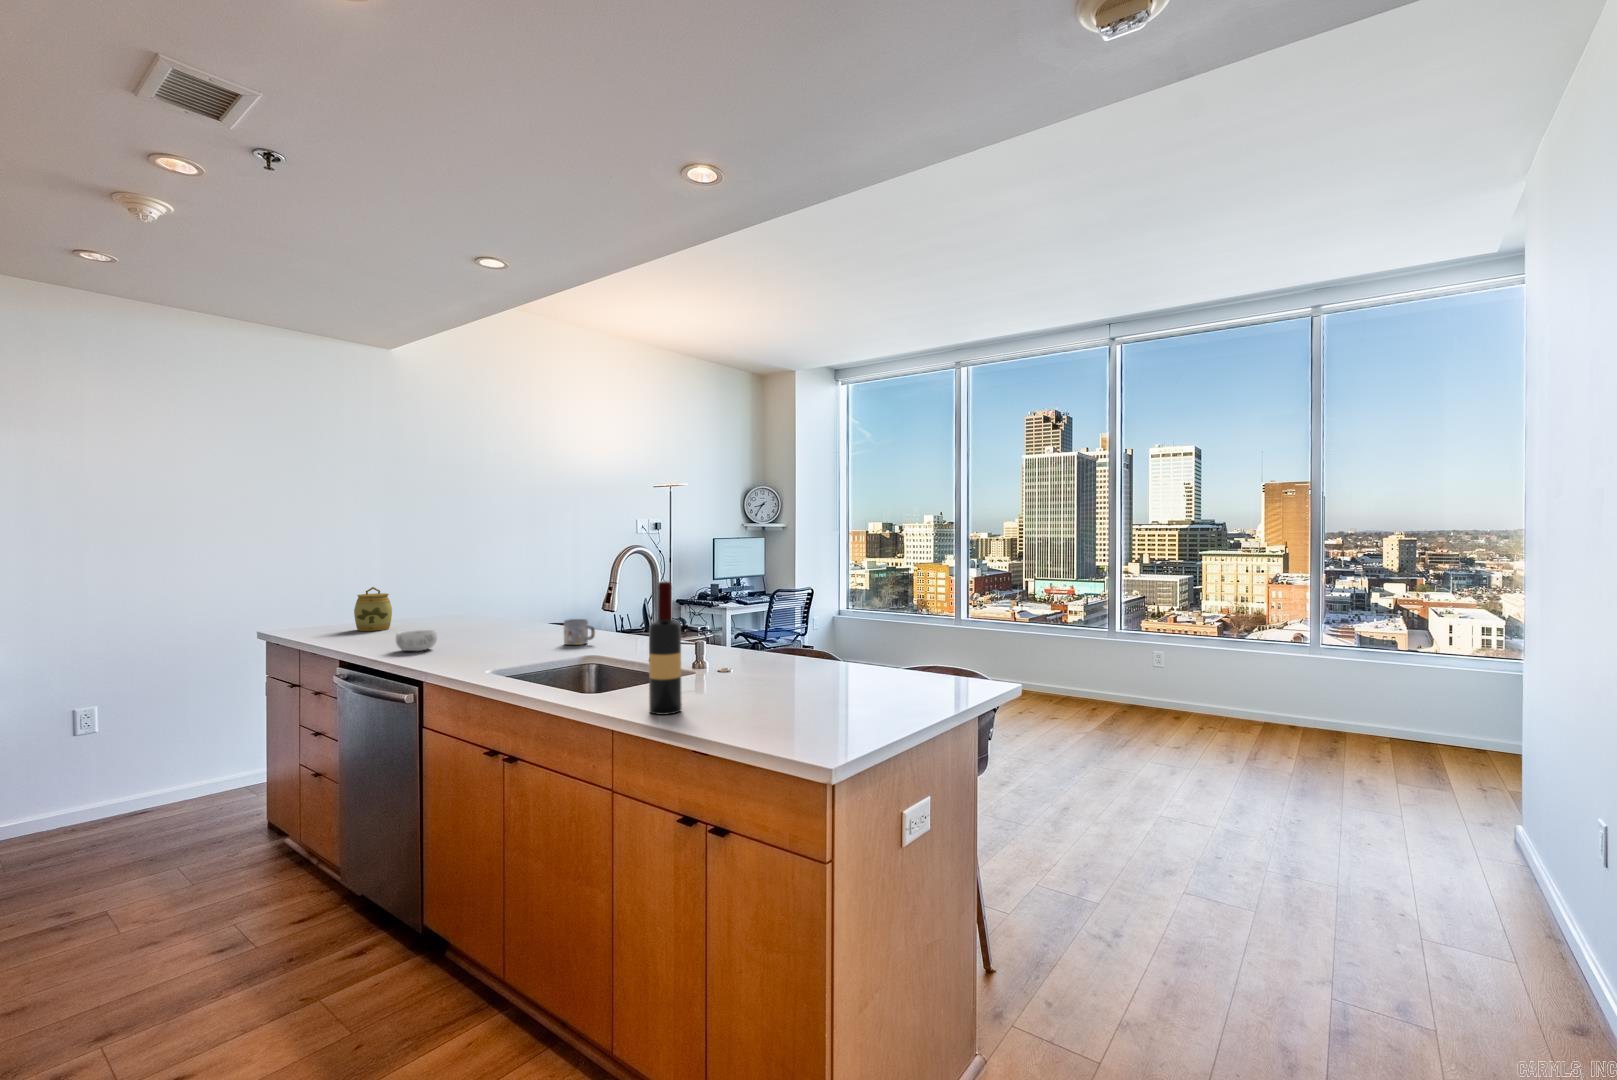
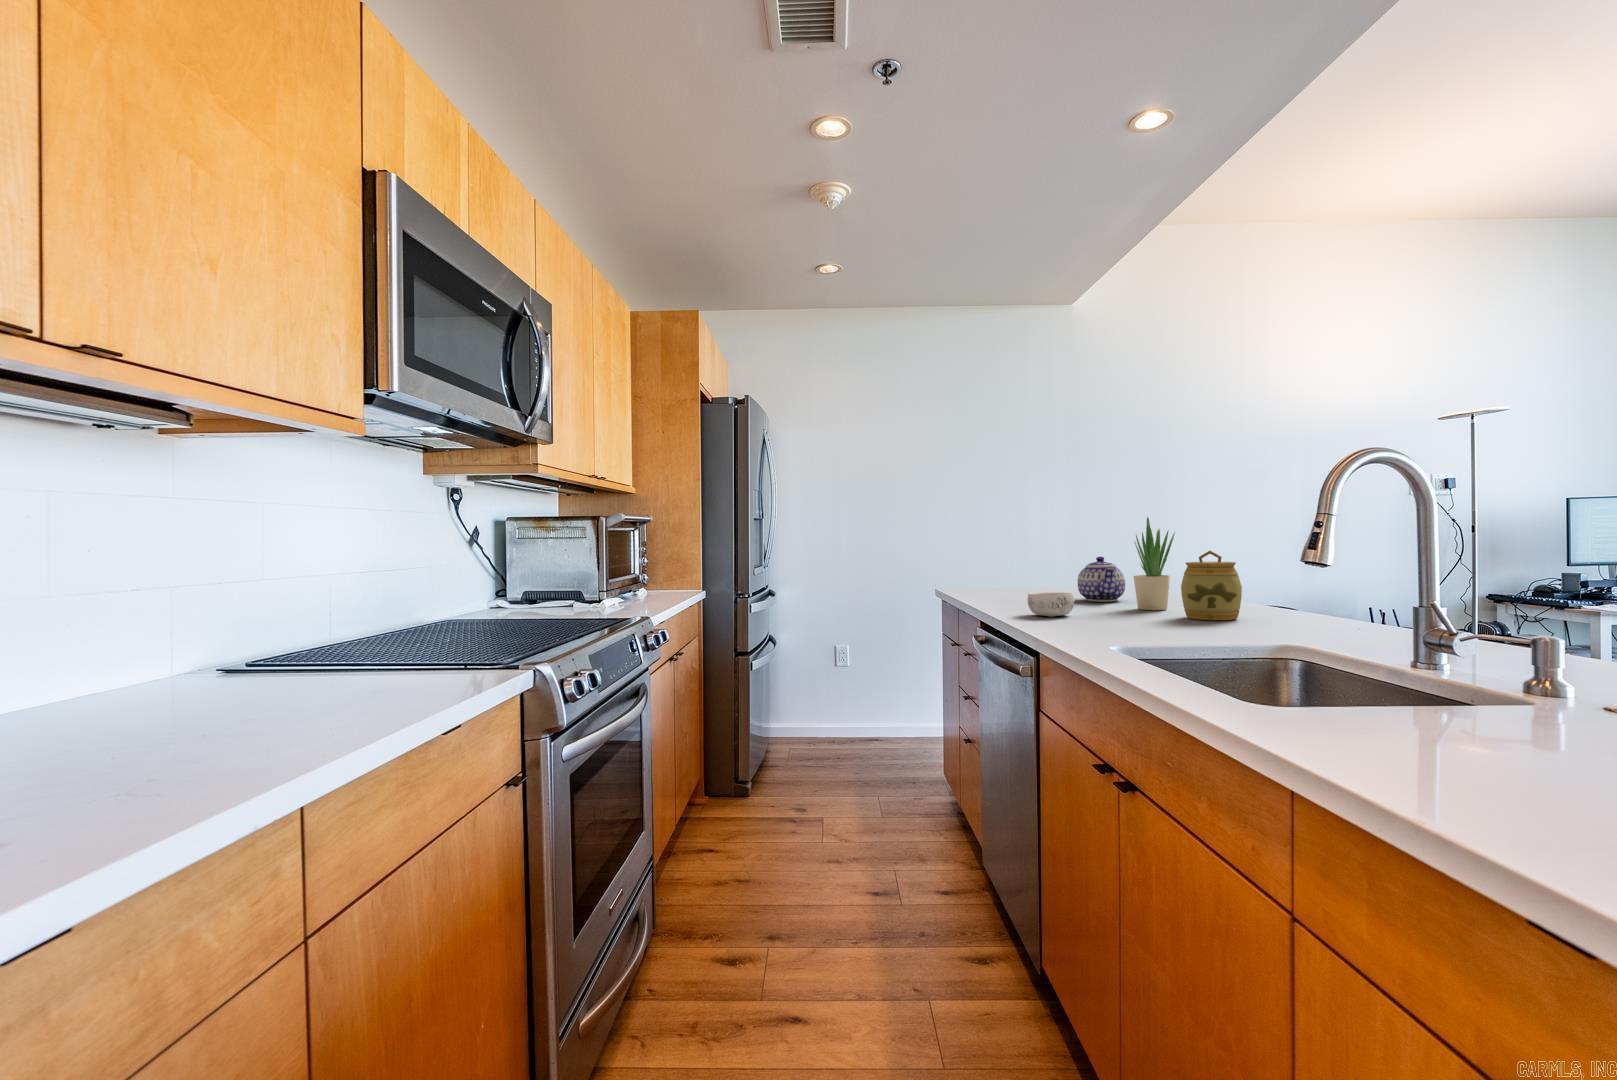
potted plant: none [478,565,510,638] -> present [1134,517,1175,610]
wine bottle: present [649,581,682,715] -> none [1383,462,1489,788]
jar: present [354,587,392,631] -> present [1181,551,1242,620]
teapot: none [425,595,466,633] -> present [1078,557,1125,602]
mug: present [564,619,595,645] -> none [1249,589,1303,628]

